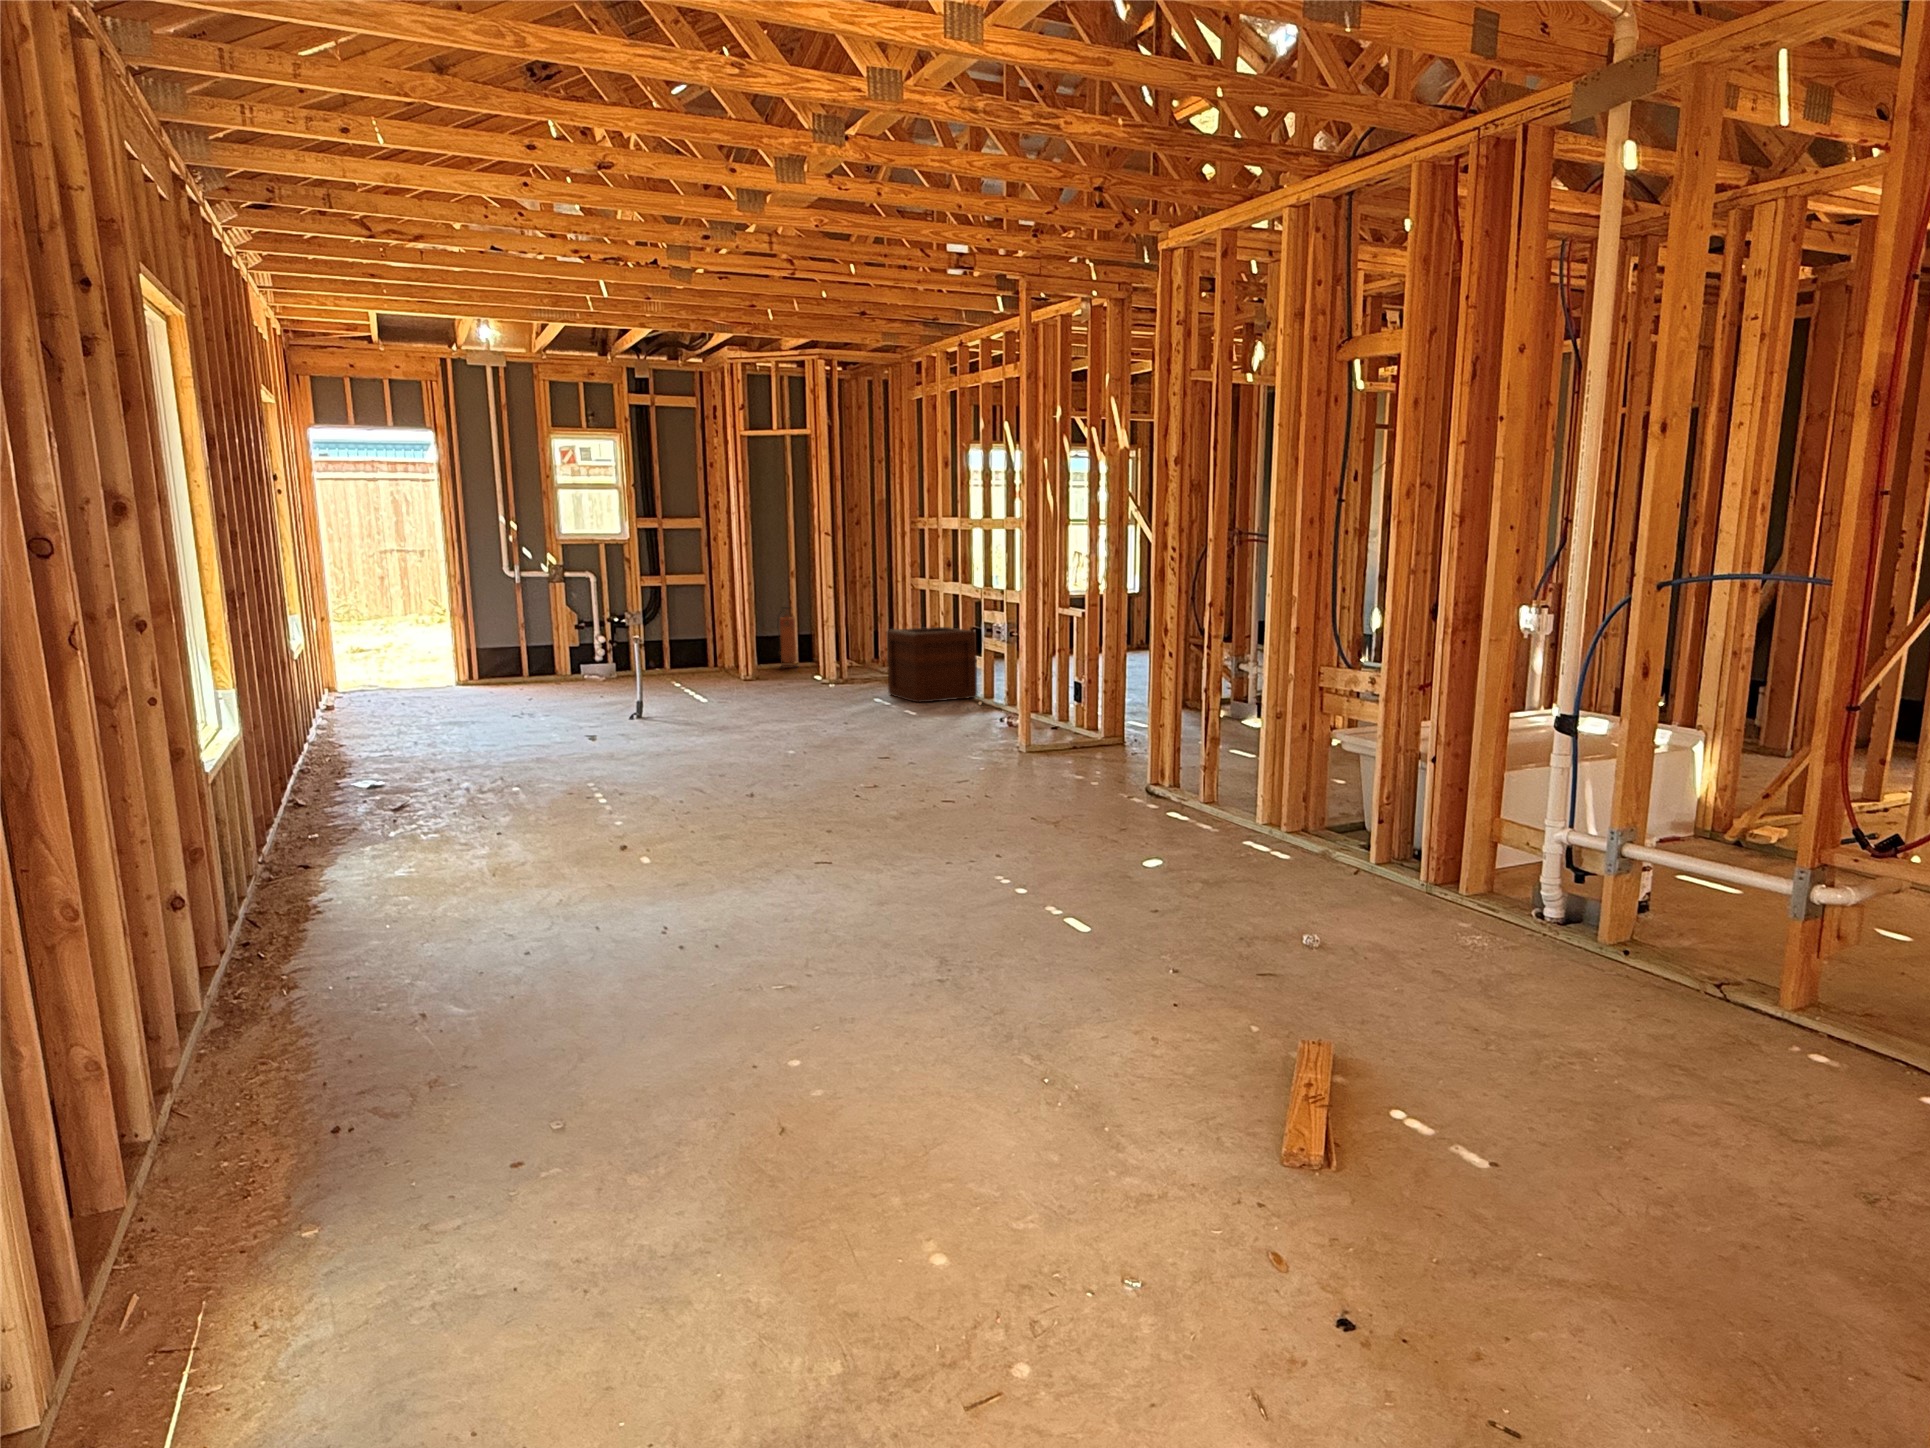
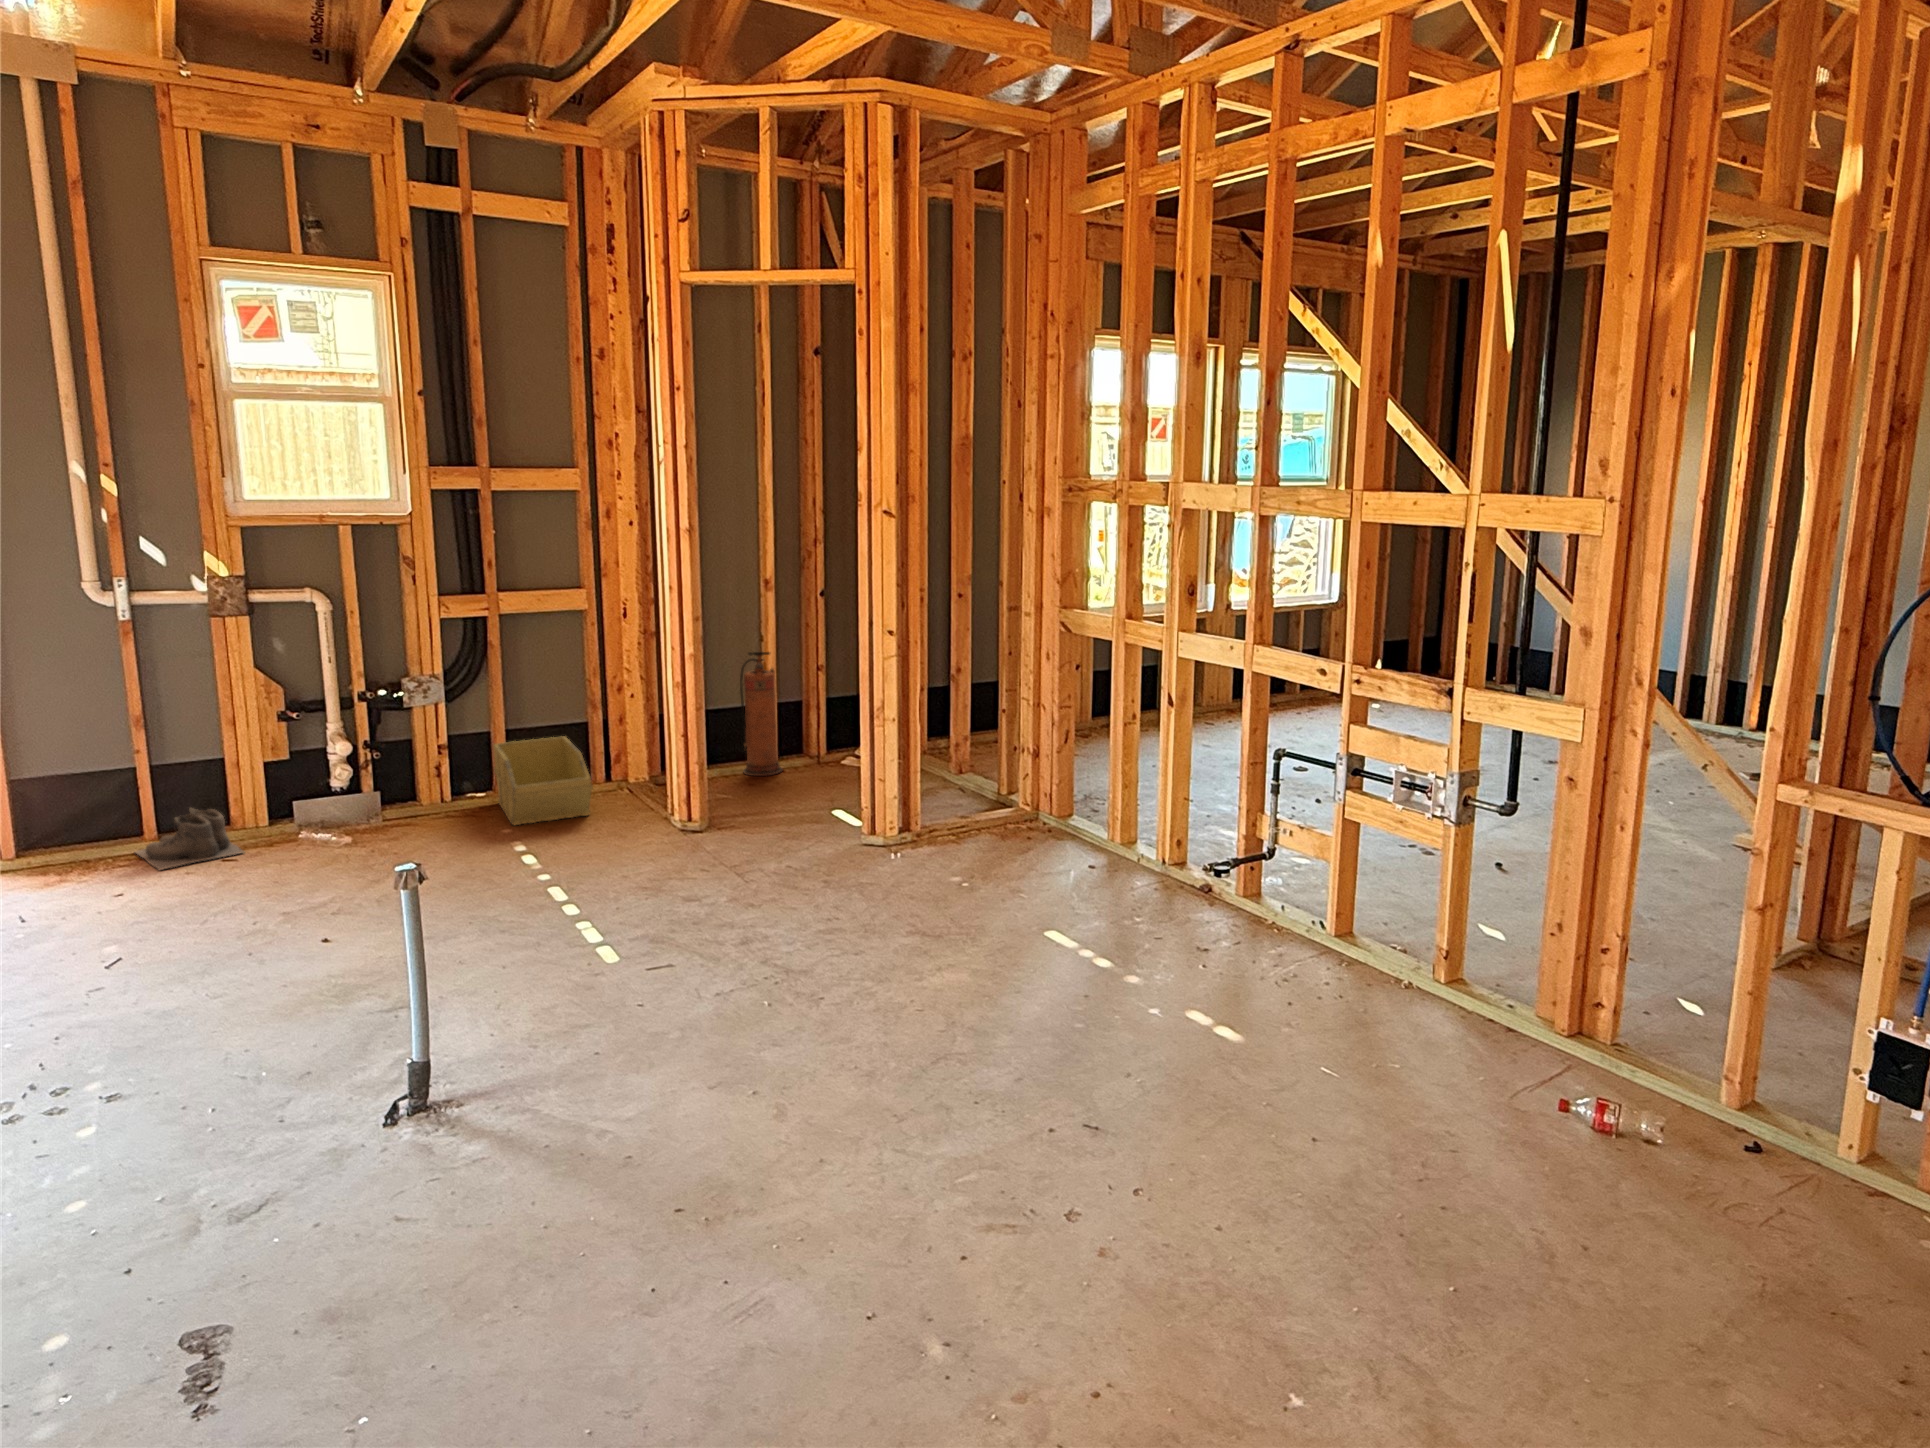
wooden crate: present [887,627,977,703] -> none [1070,739,1312,968]
storage bin: none [663,644,706,677] -> present [493,736,593,825]
boots: none [521,662,566,683] -> present [135,808,243,870]

